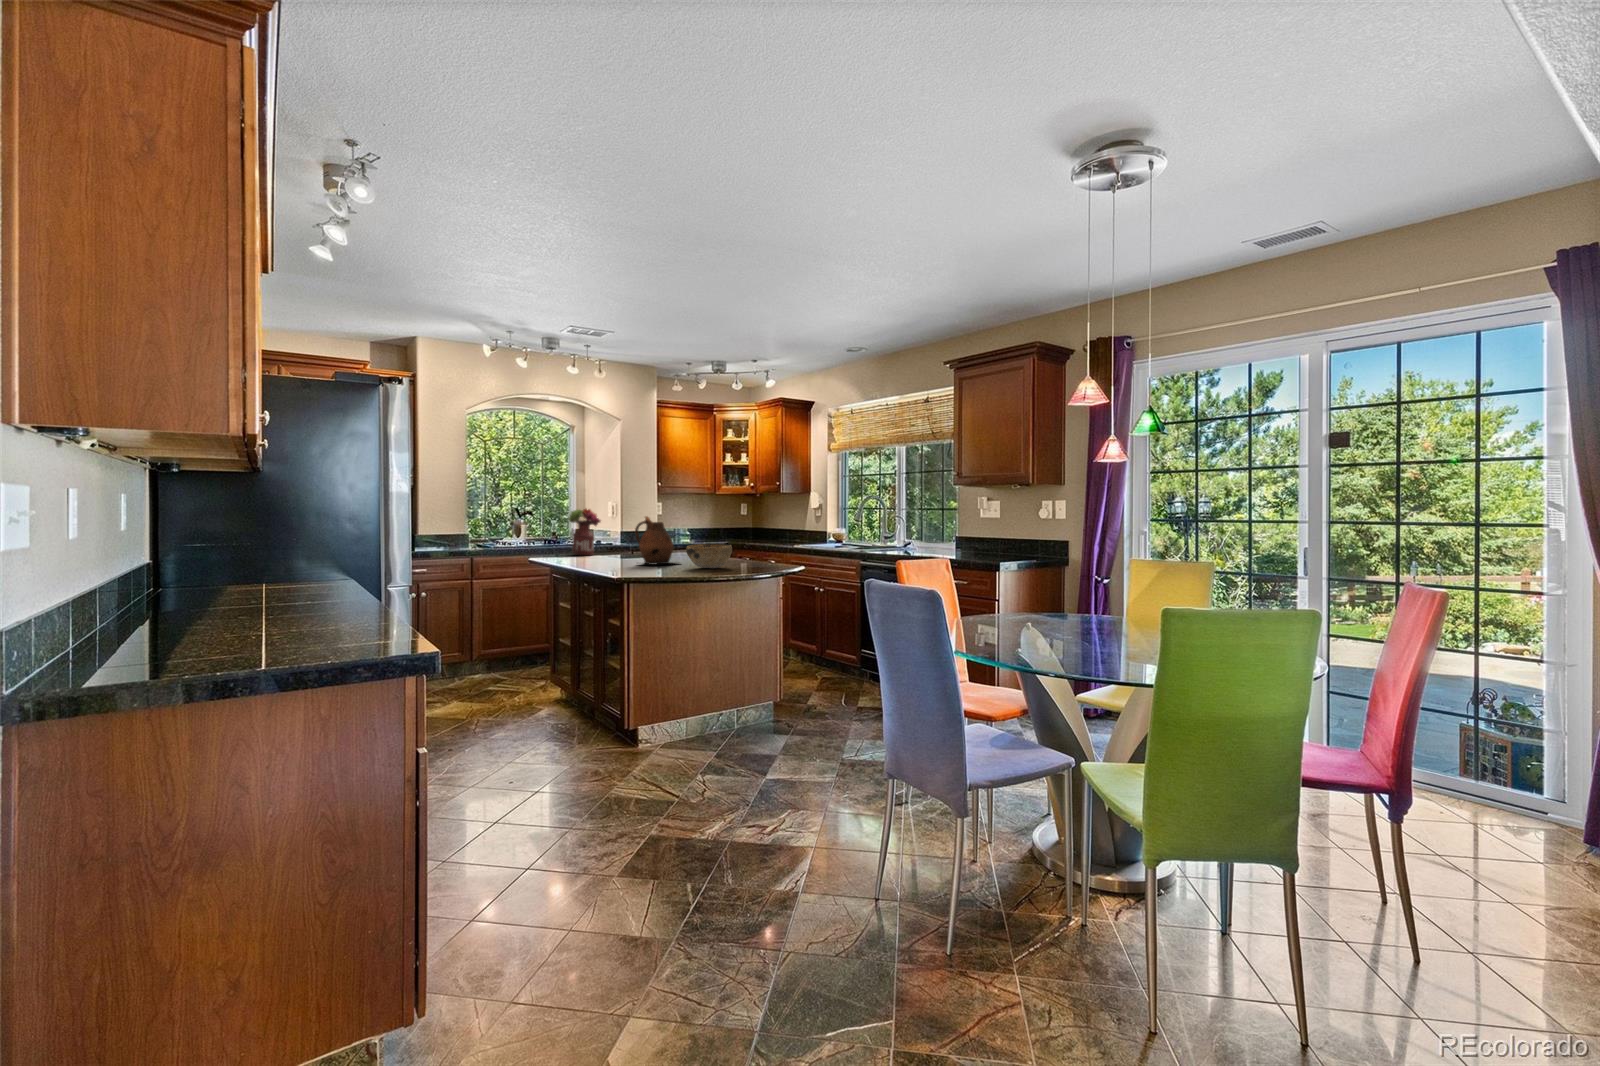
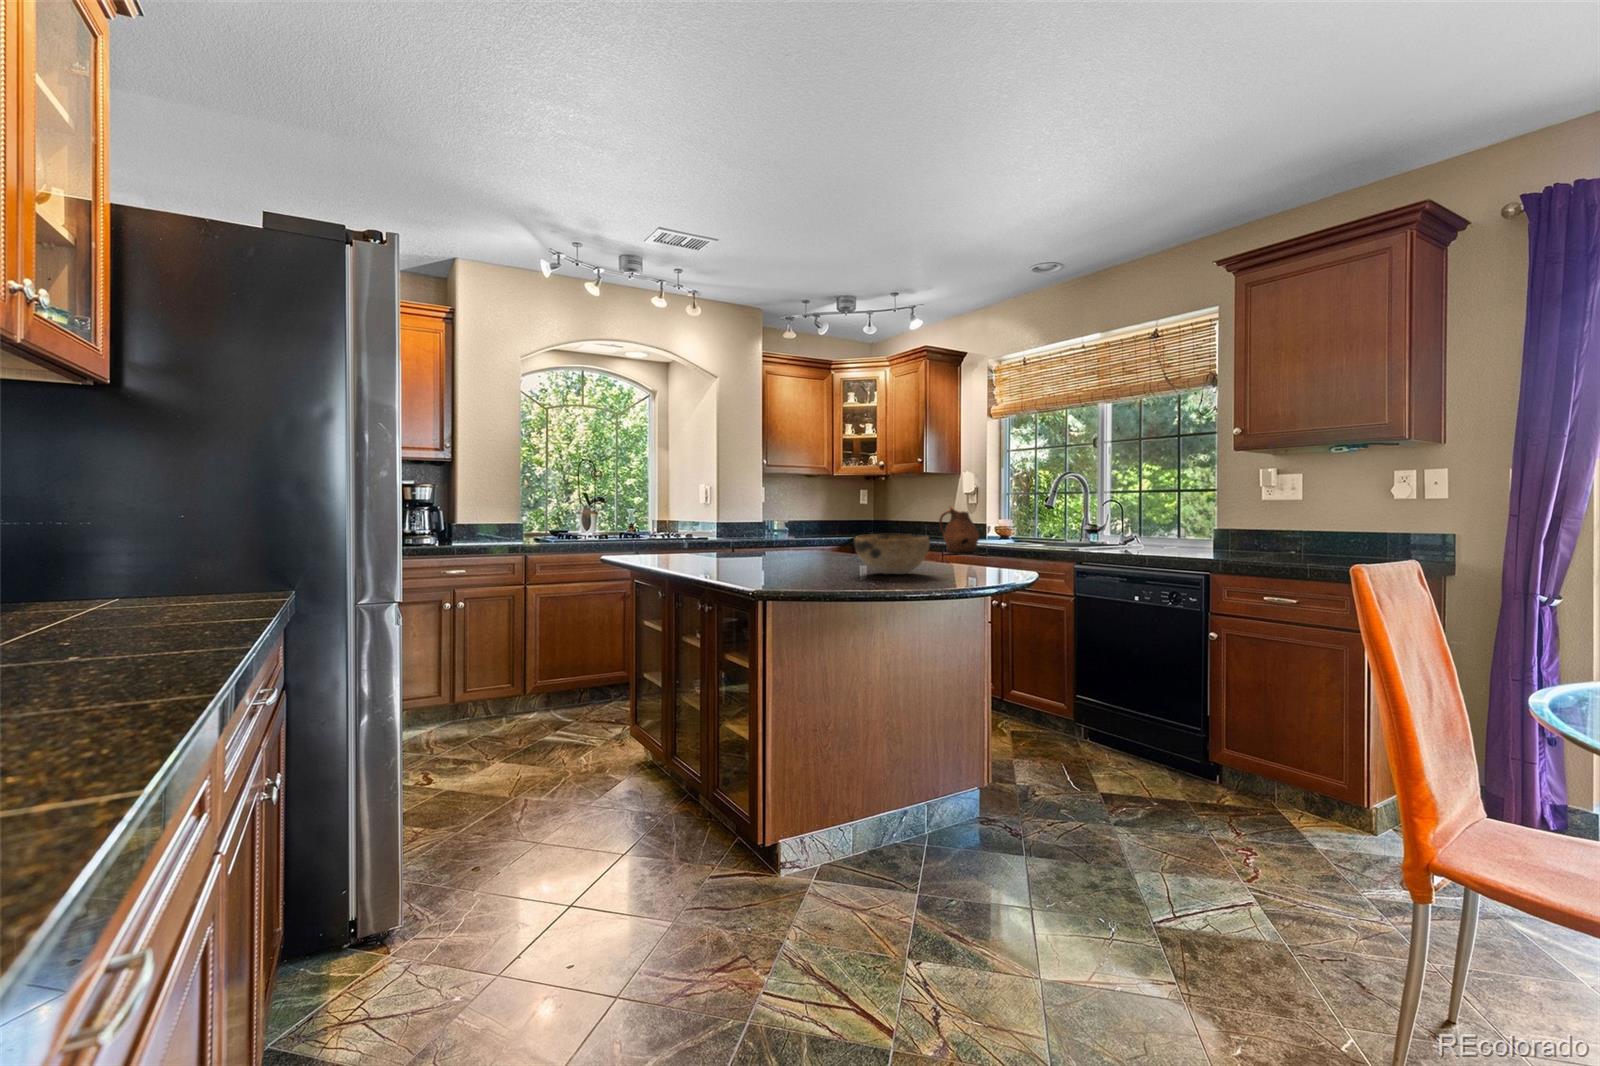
flower arrangement: present [568,509,601,555] -> none [653,487,699,552]
ceramic pitcher: present [635,516,674,565] -> present [939,506,979,555]

